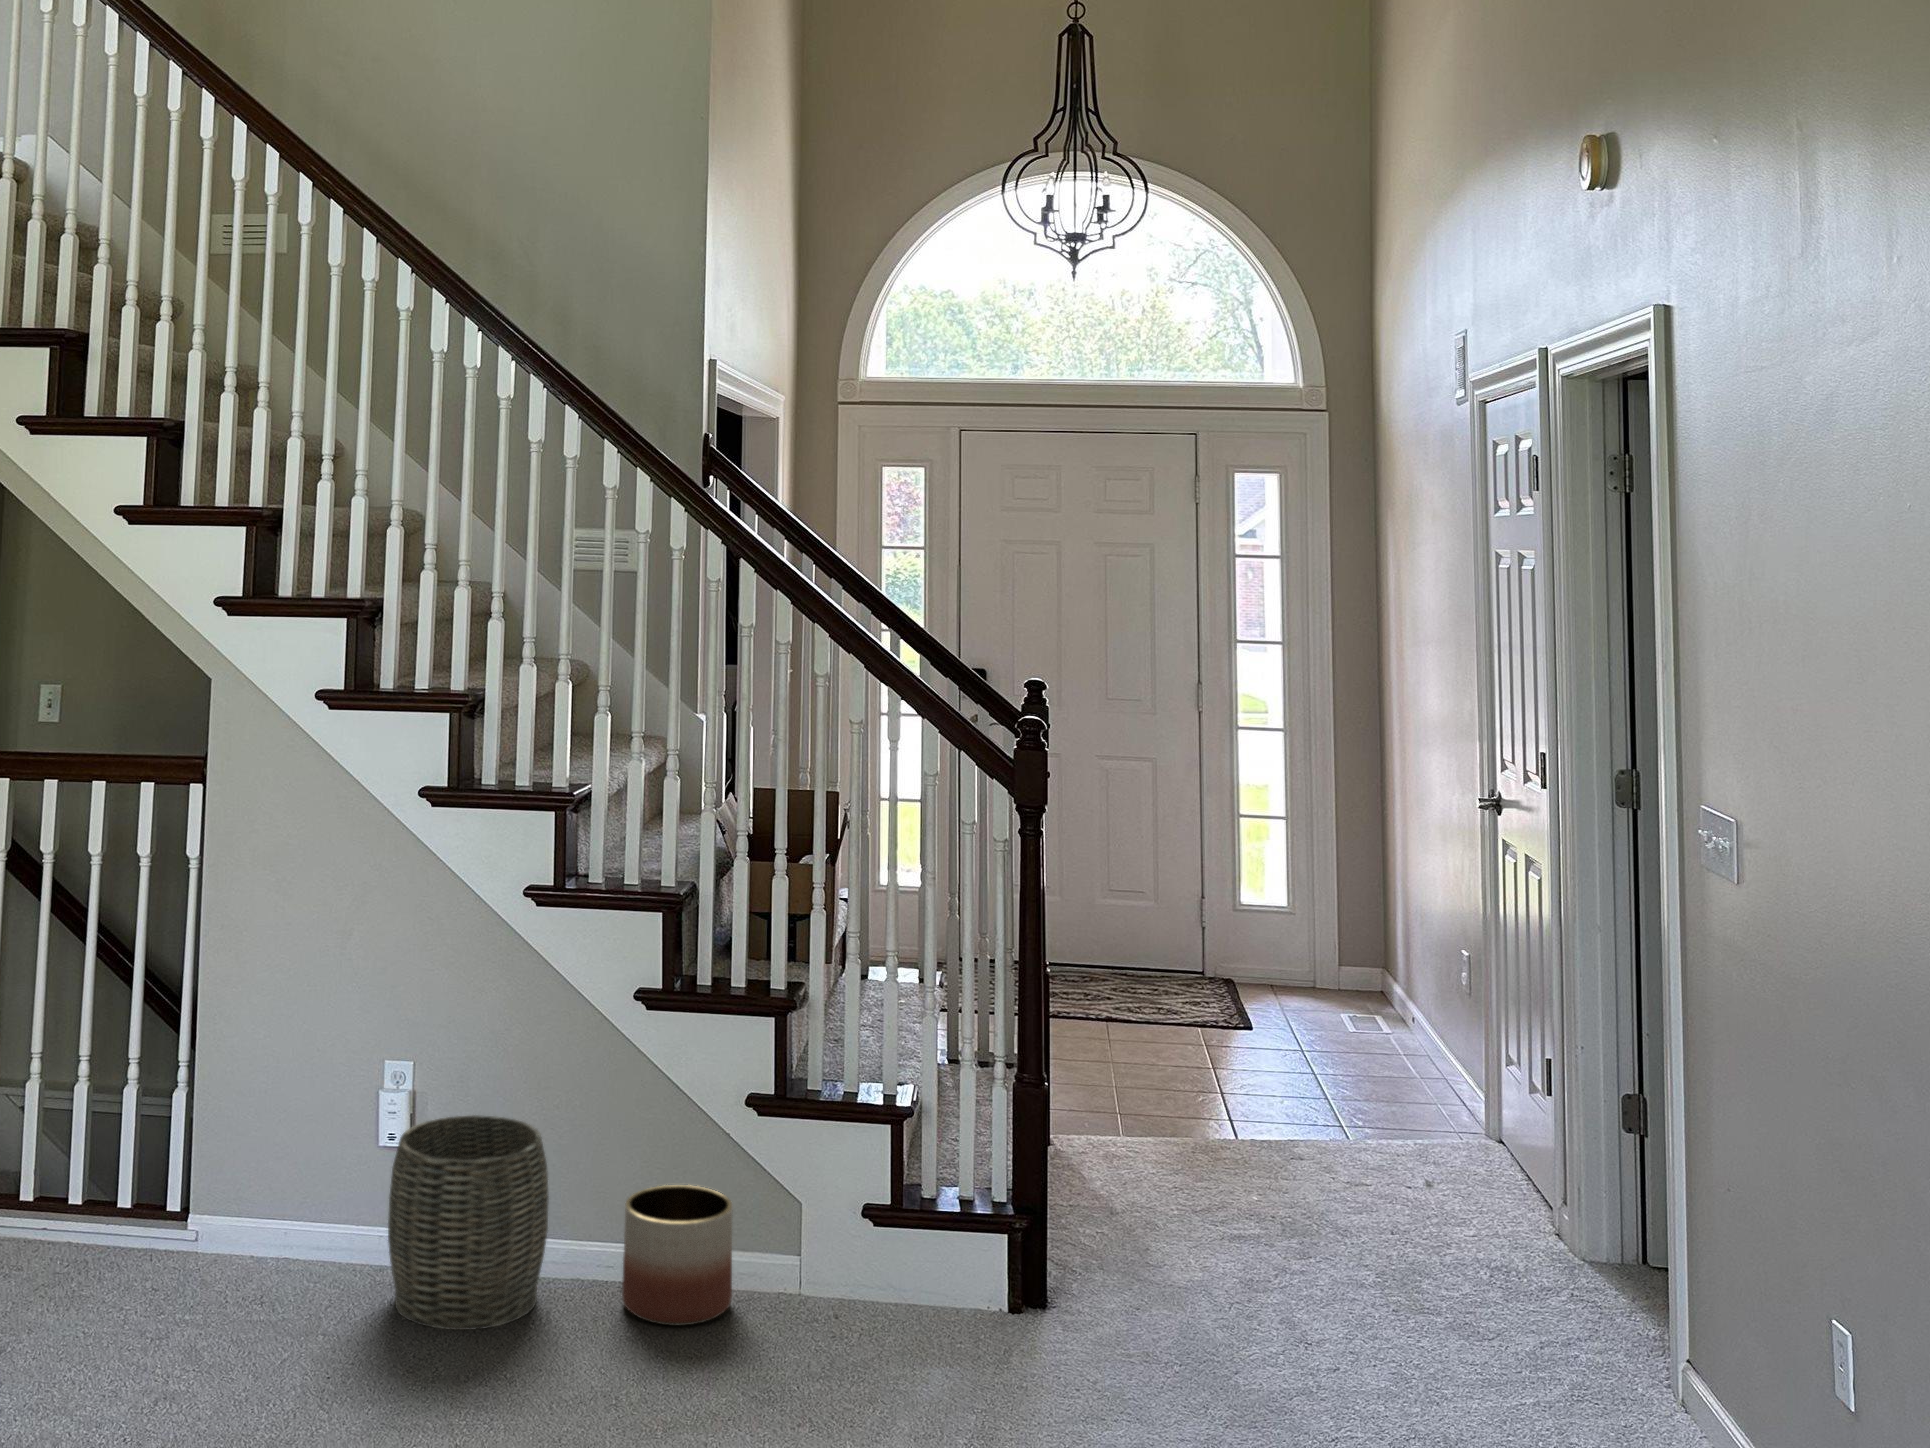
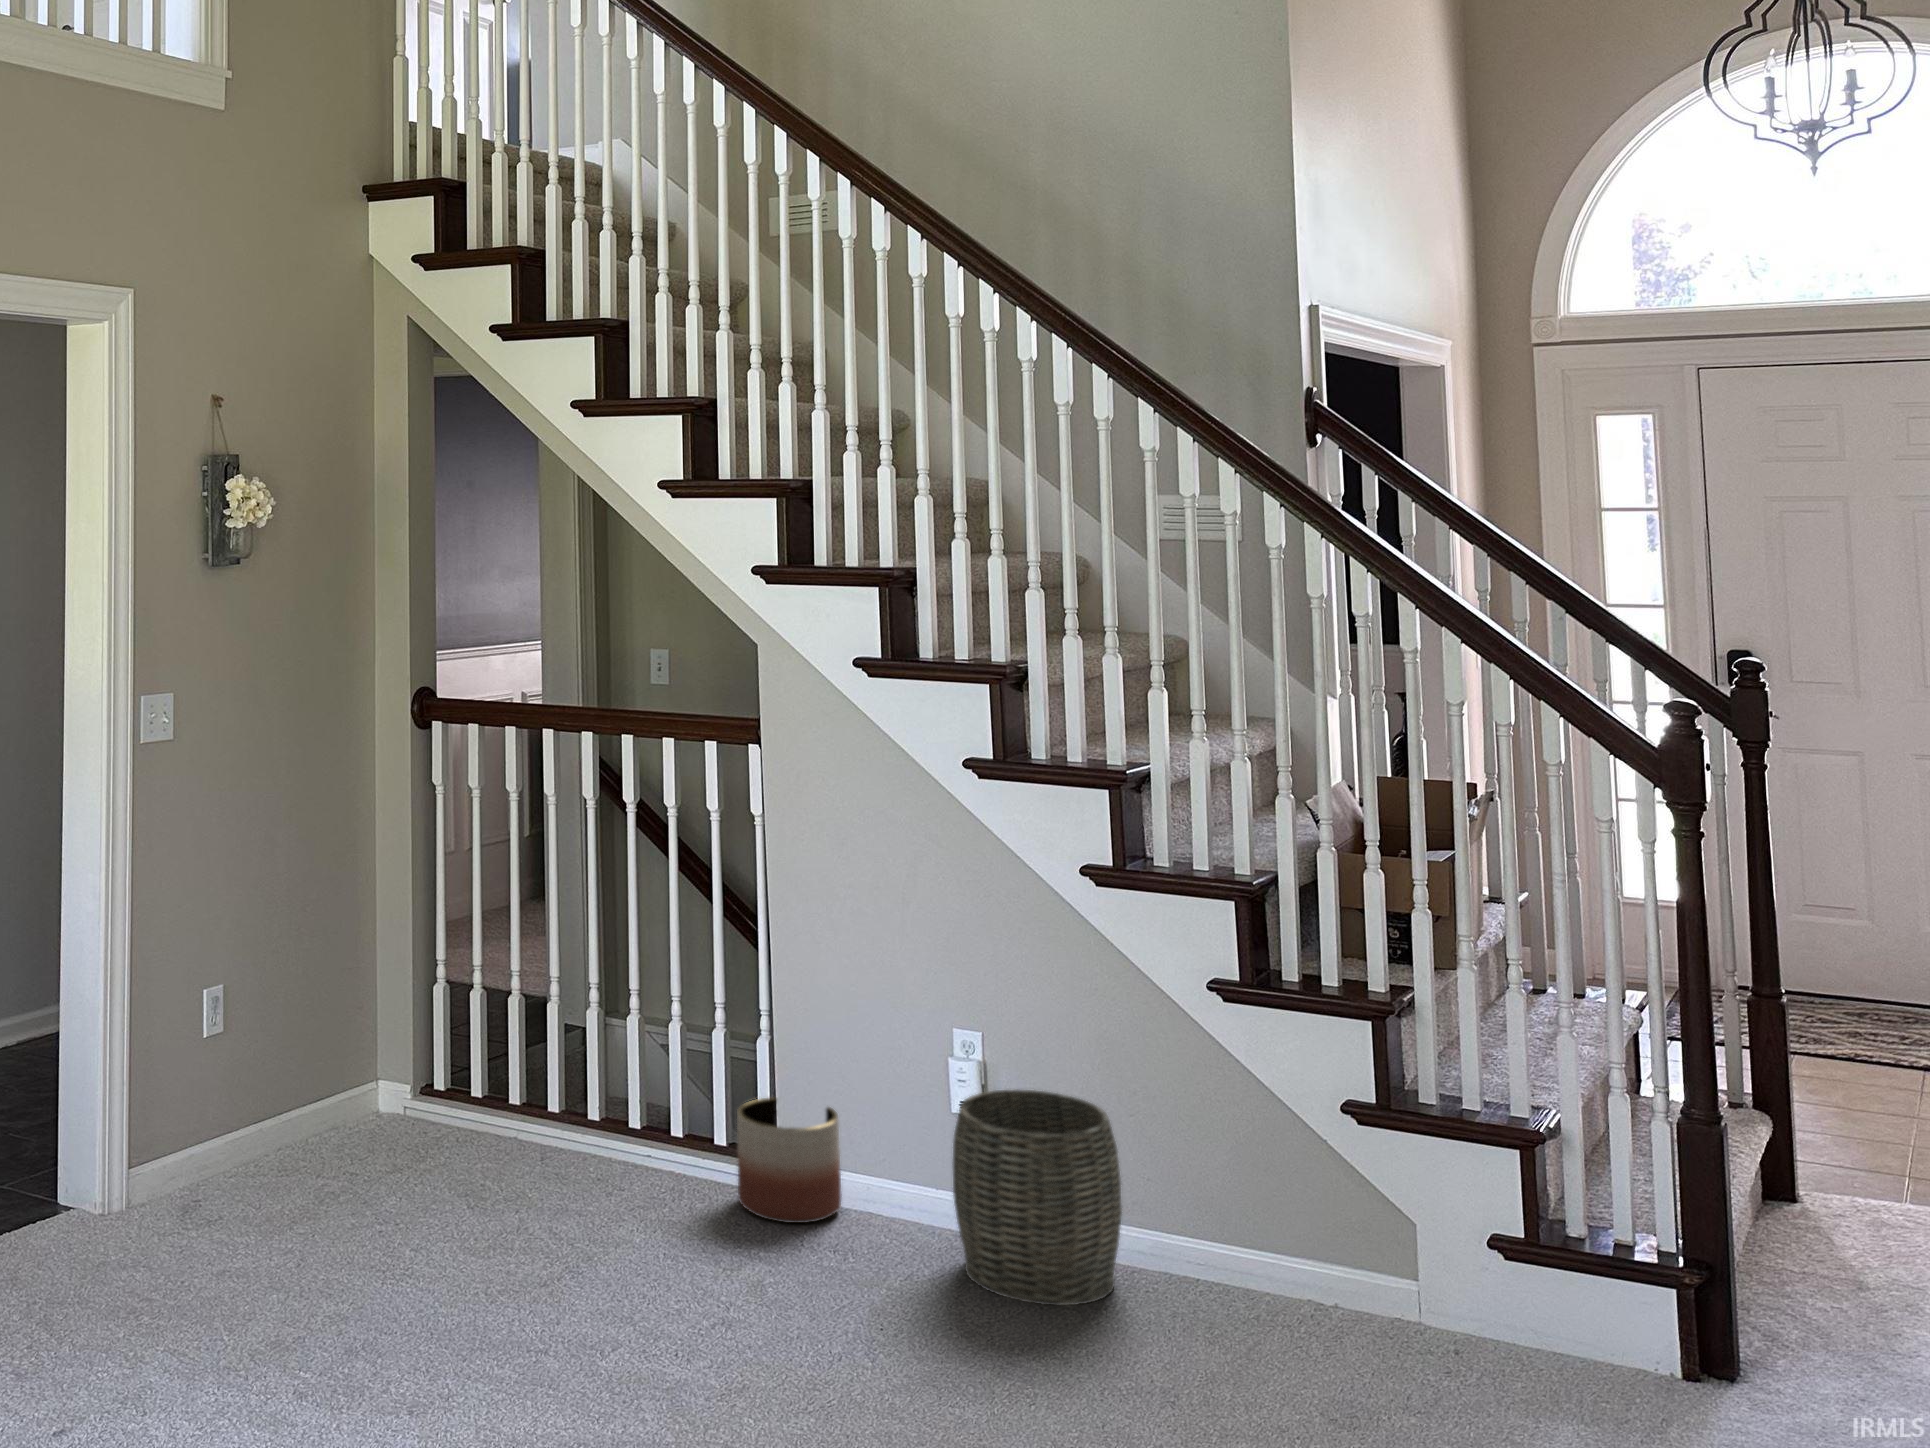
planter: present [622,1185,733,1325] -> present [737,1097,842,1223]

